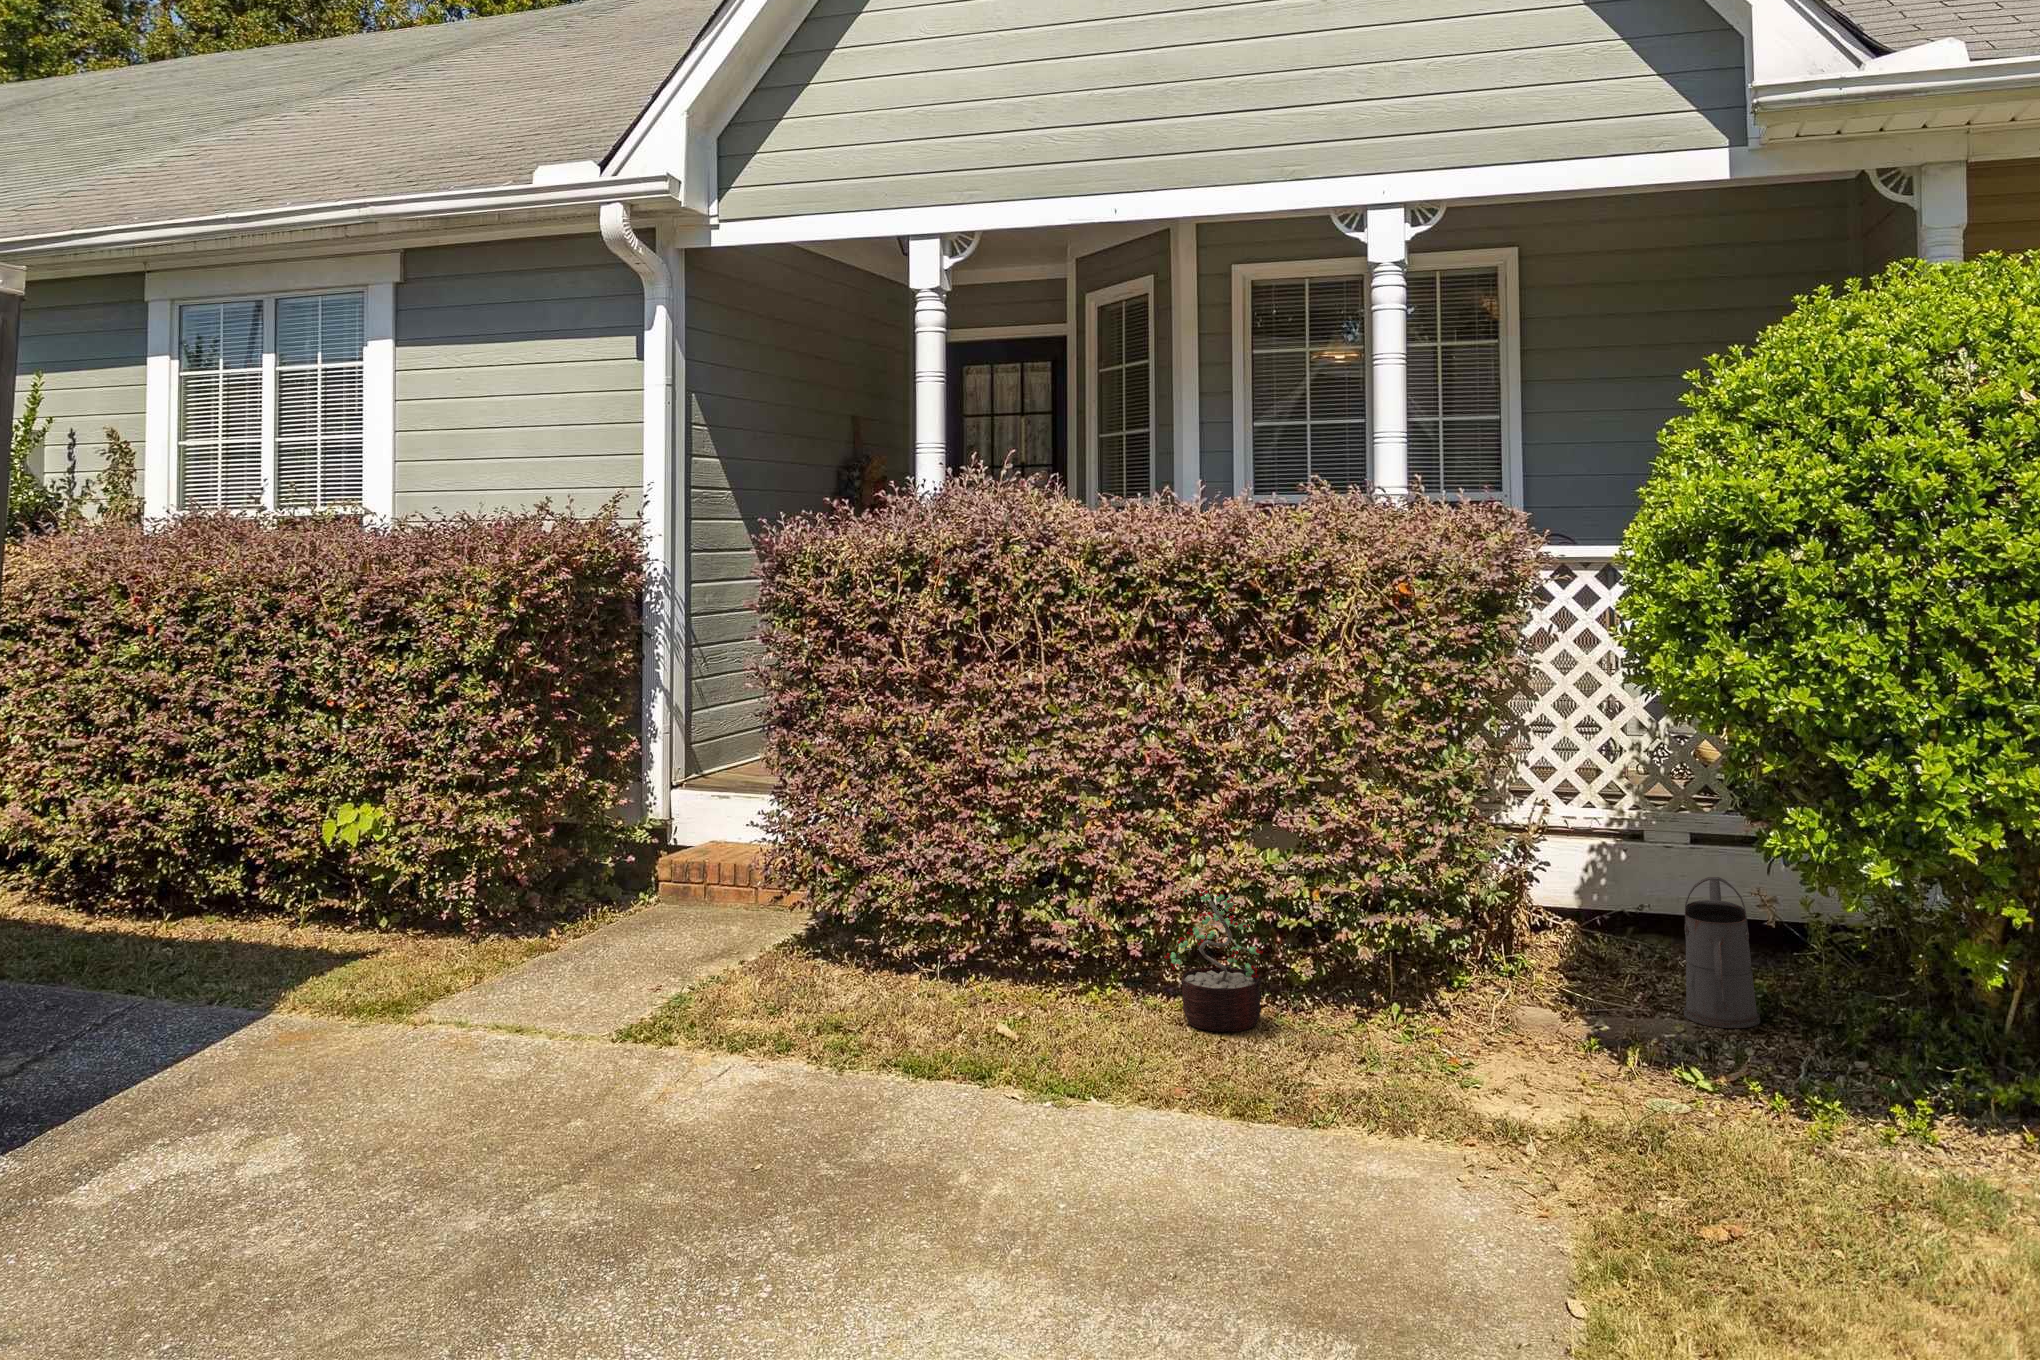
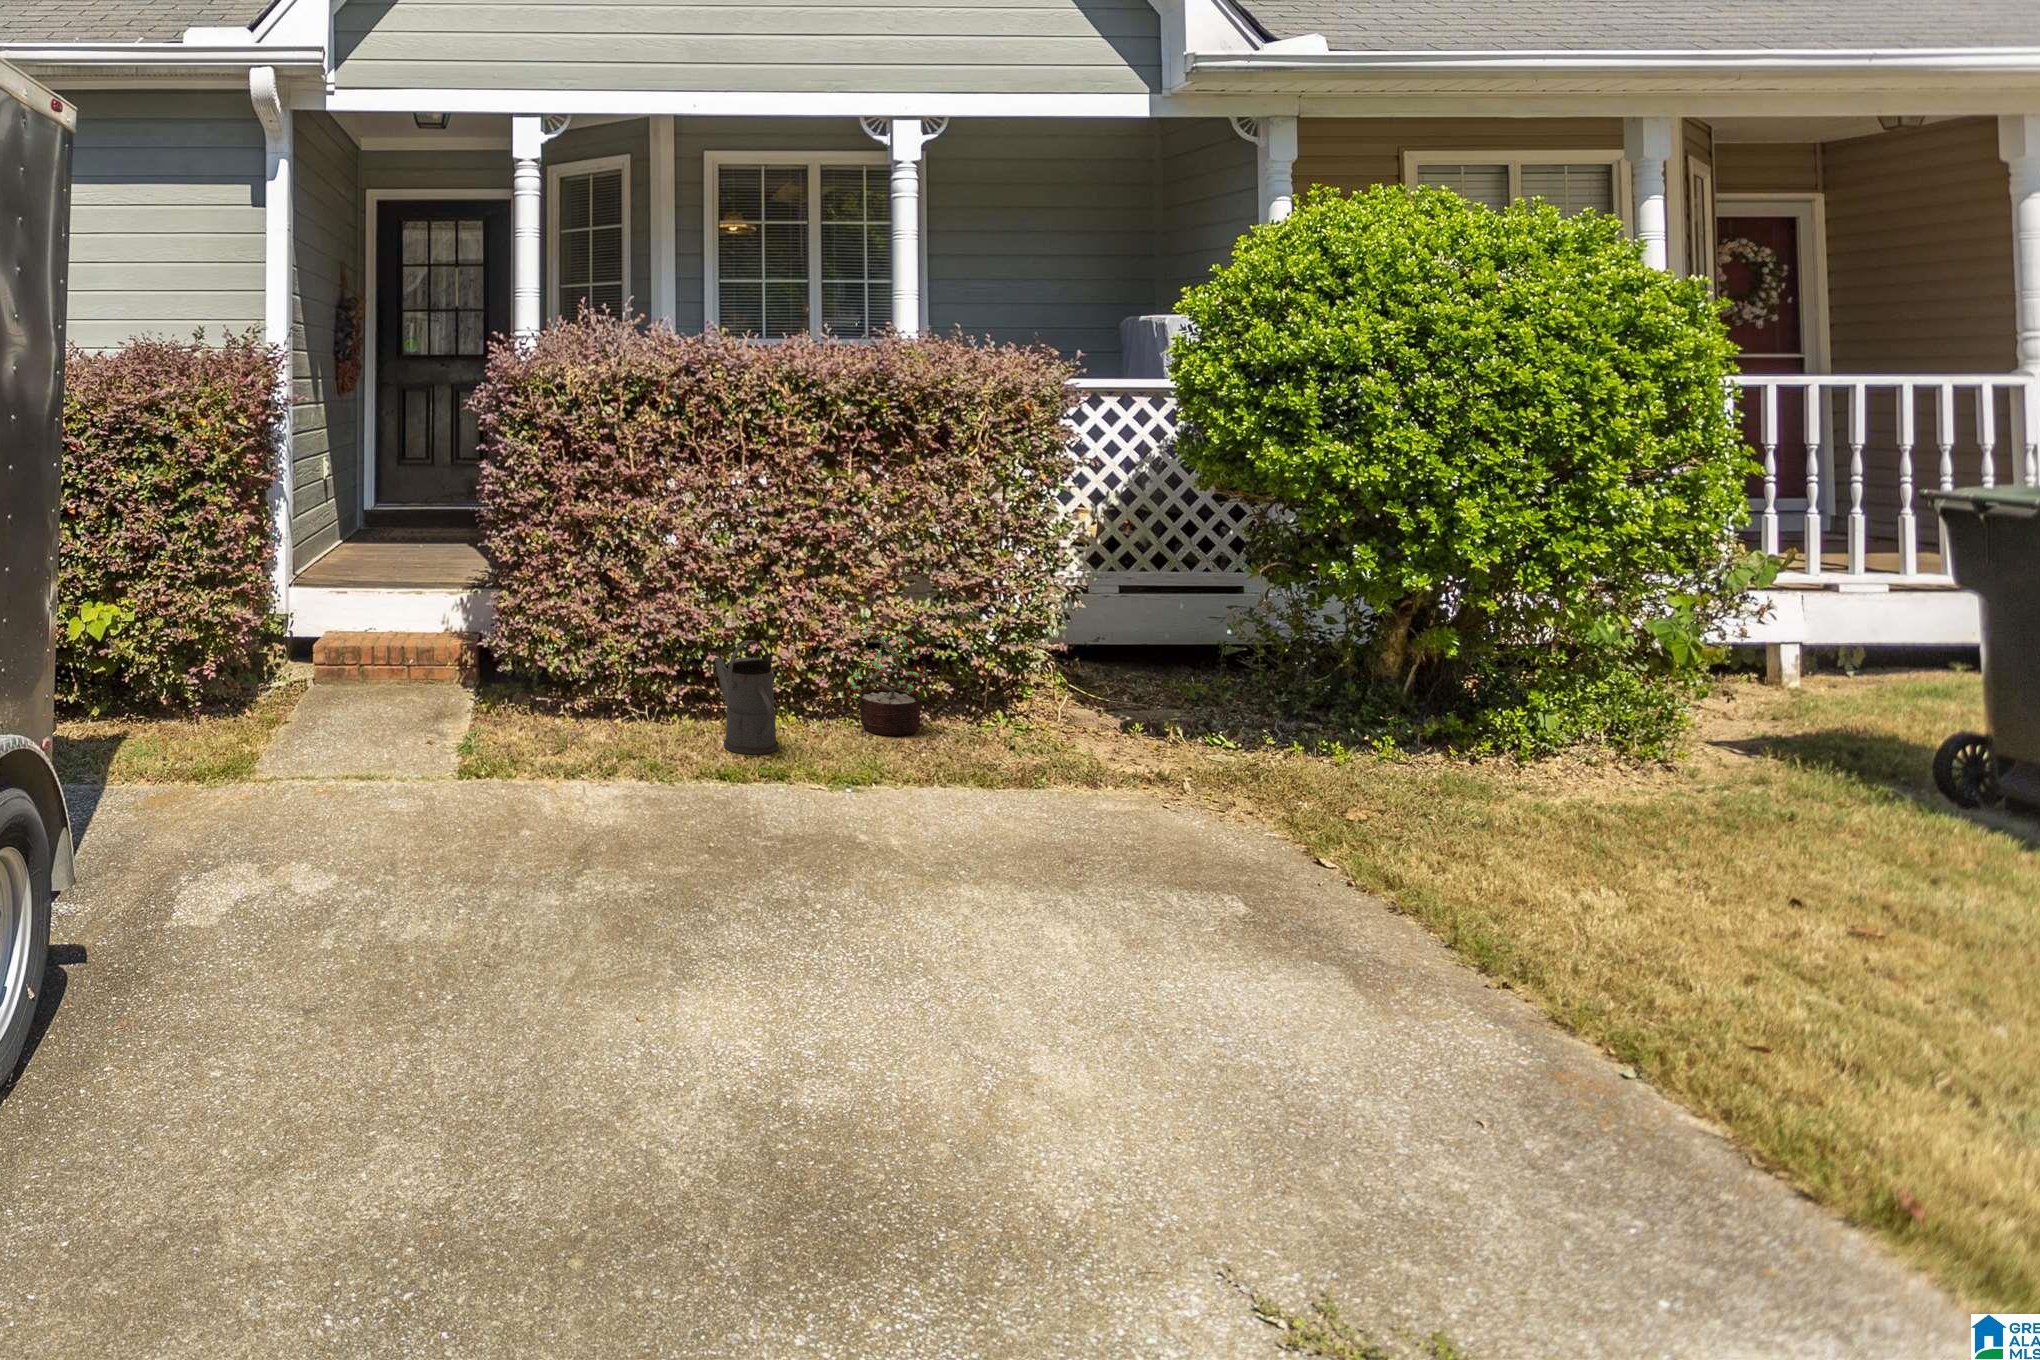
watering can: present [1684,877,1760,1028] -> present [715,640,779,754]

